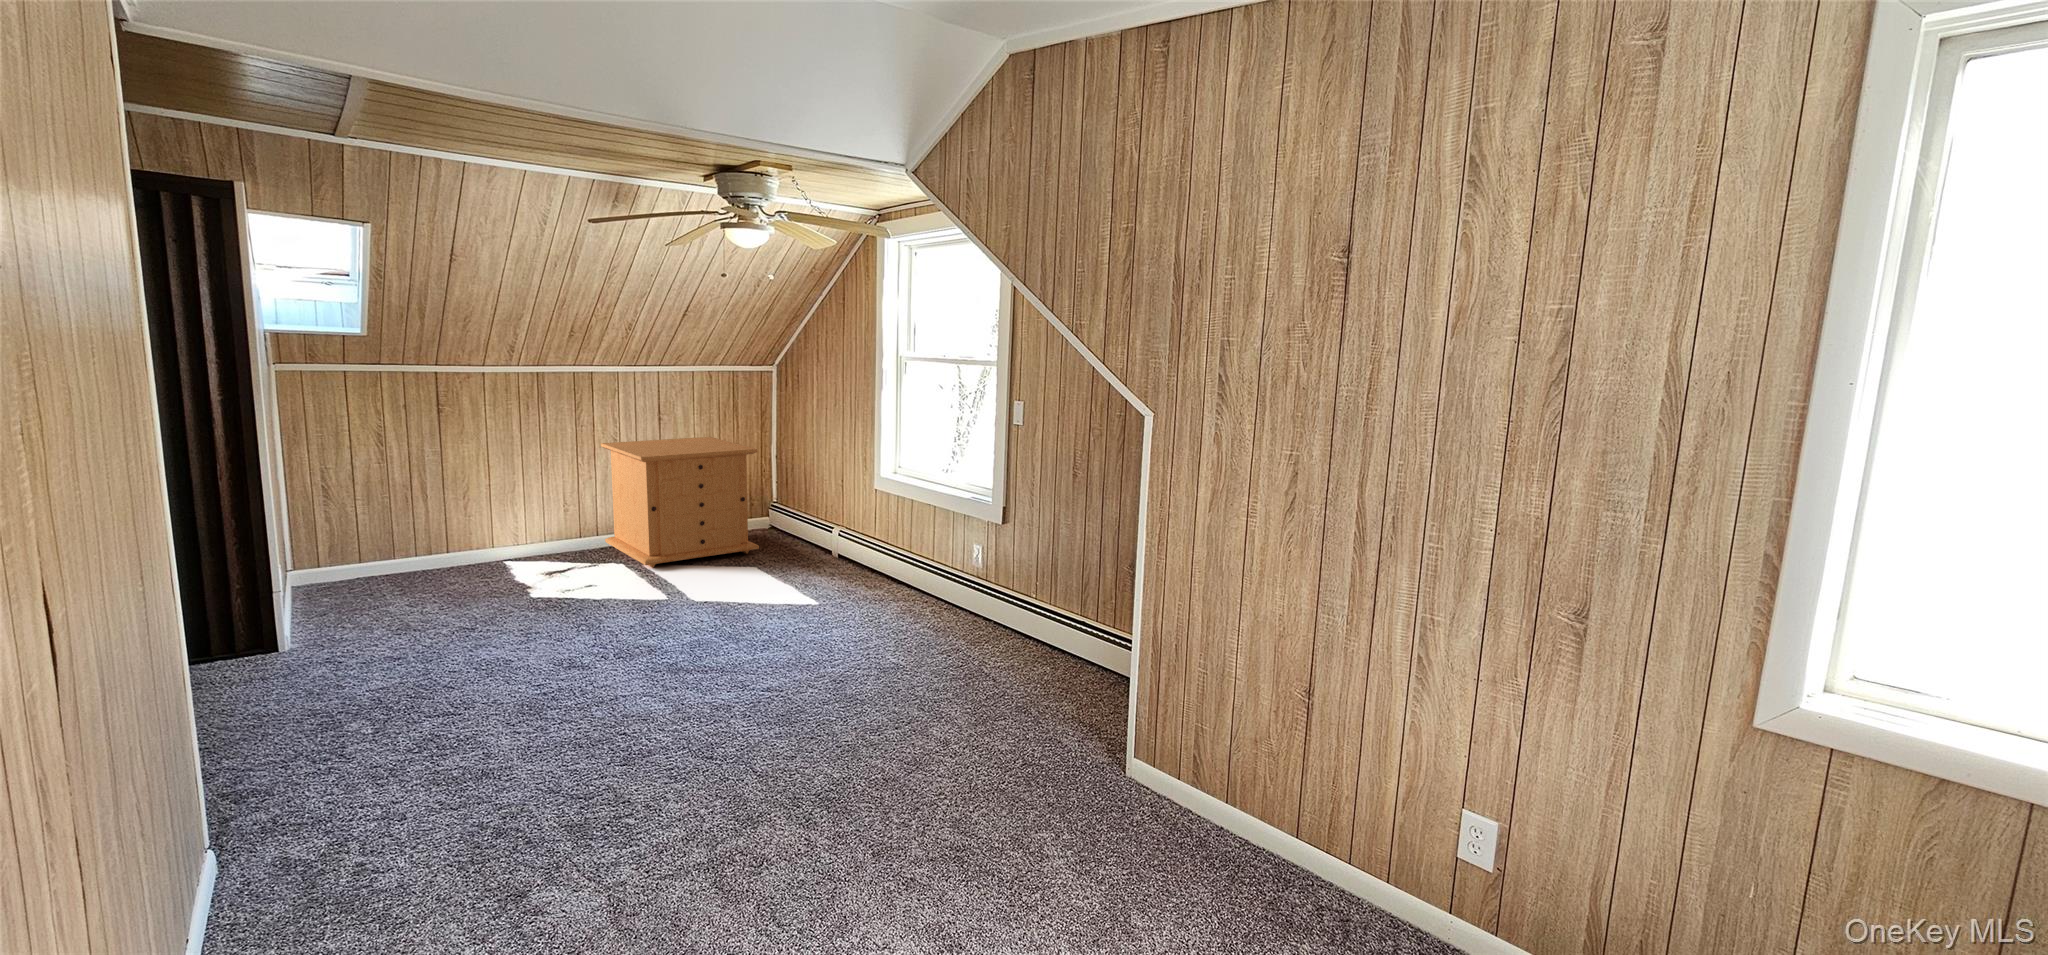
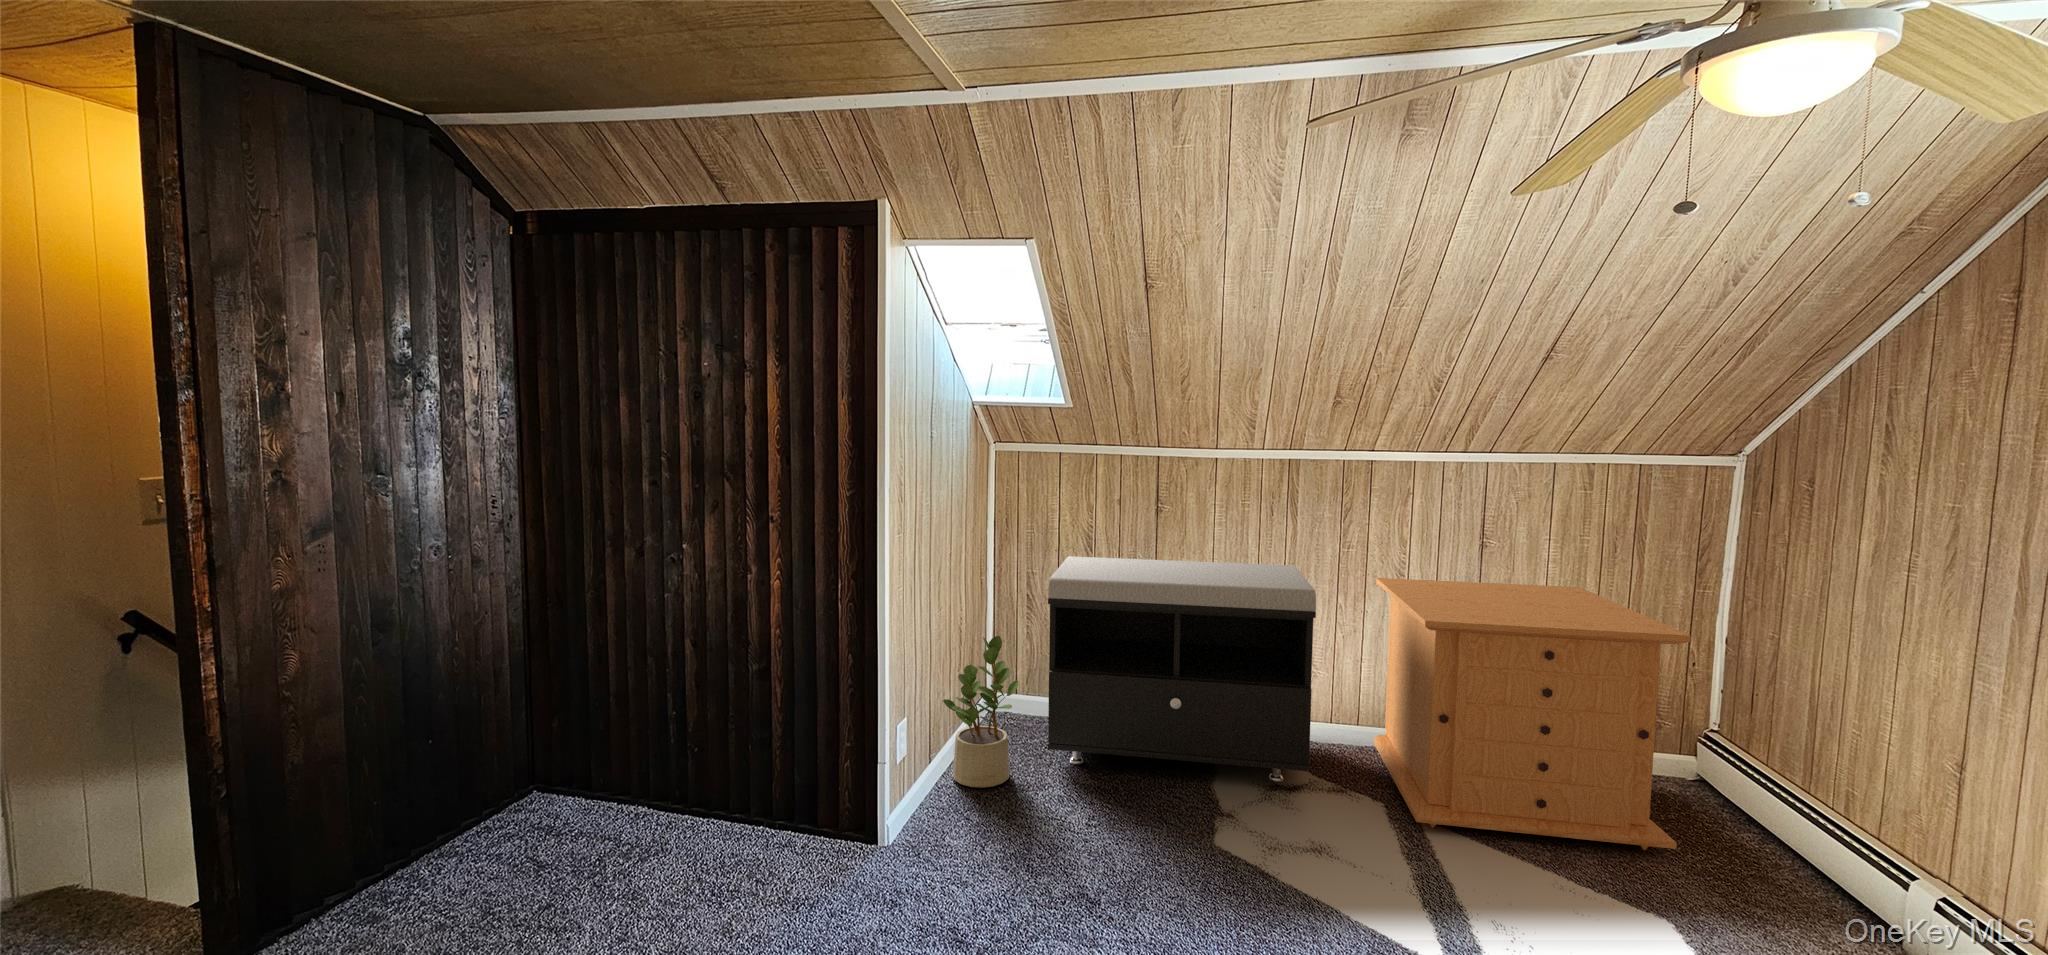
storage bench: none [366,440,581,593] -> present [1047,556,1316,782]
potted plant: none [298,508,371,616] -> present [943,636,1019,788]

